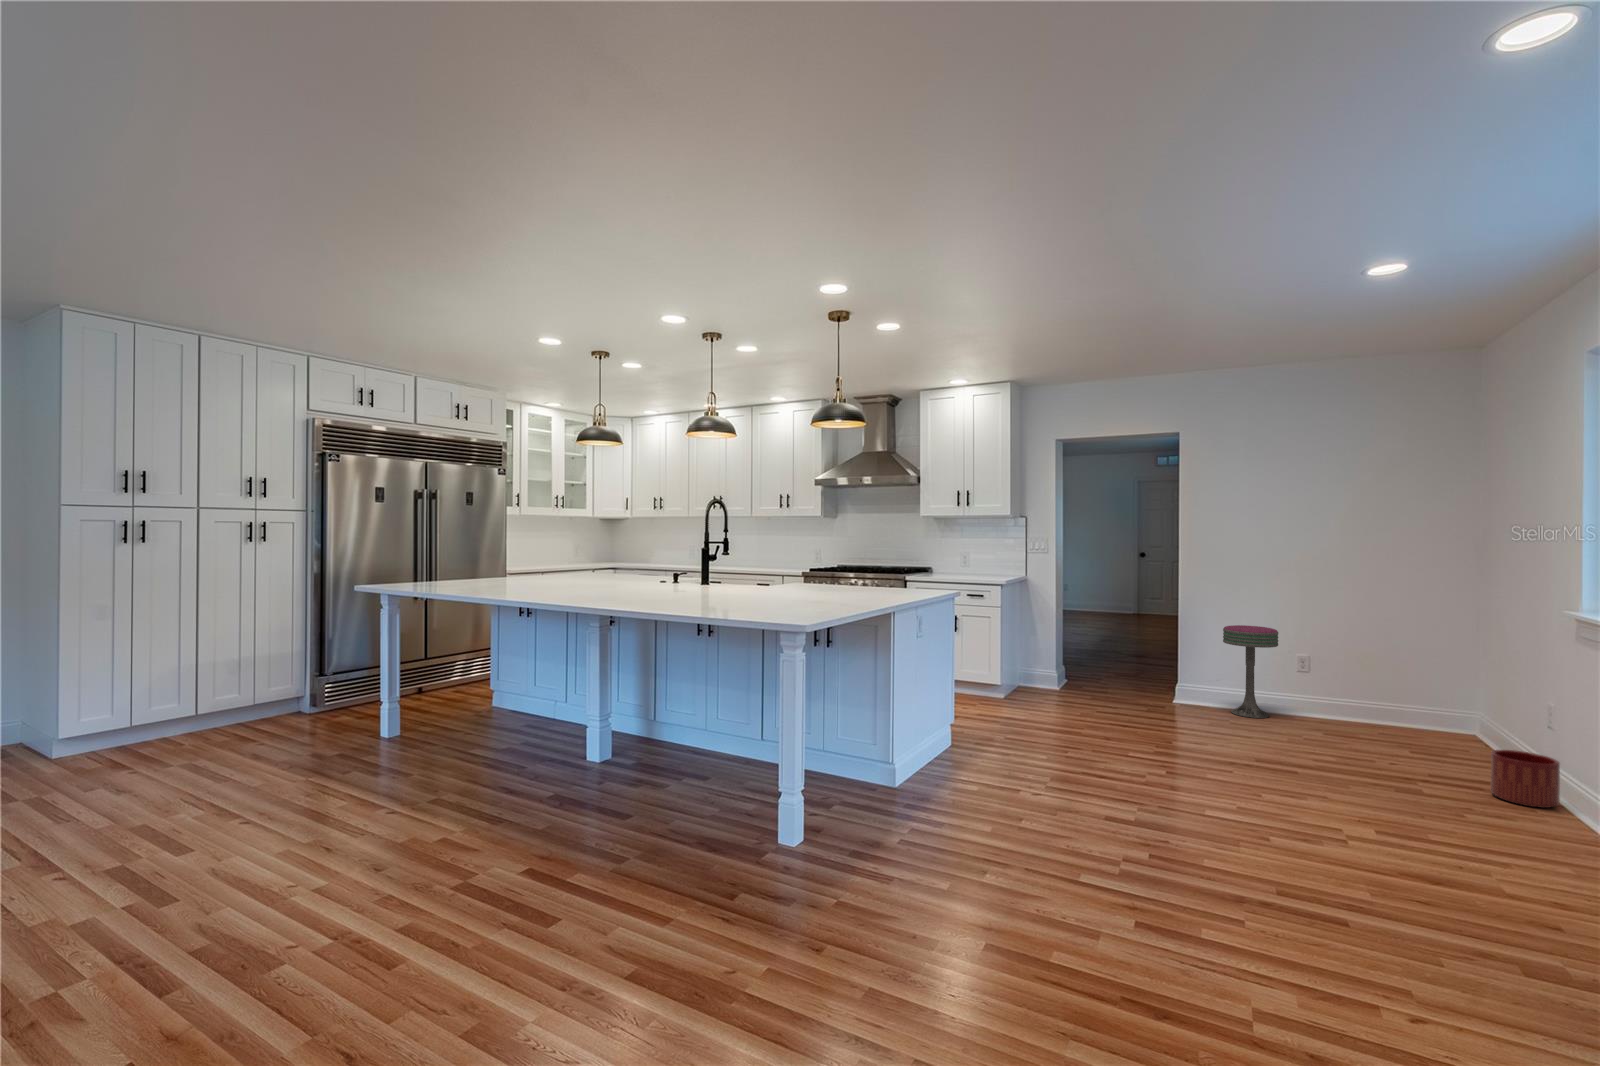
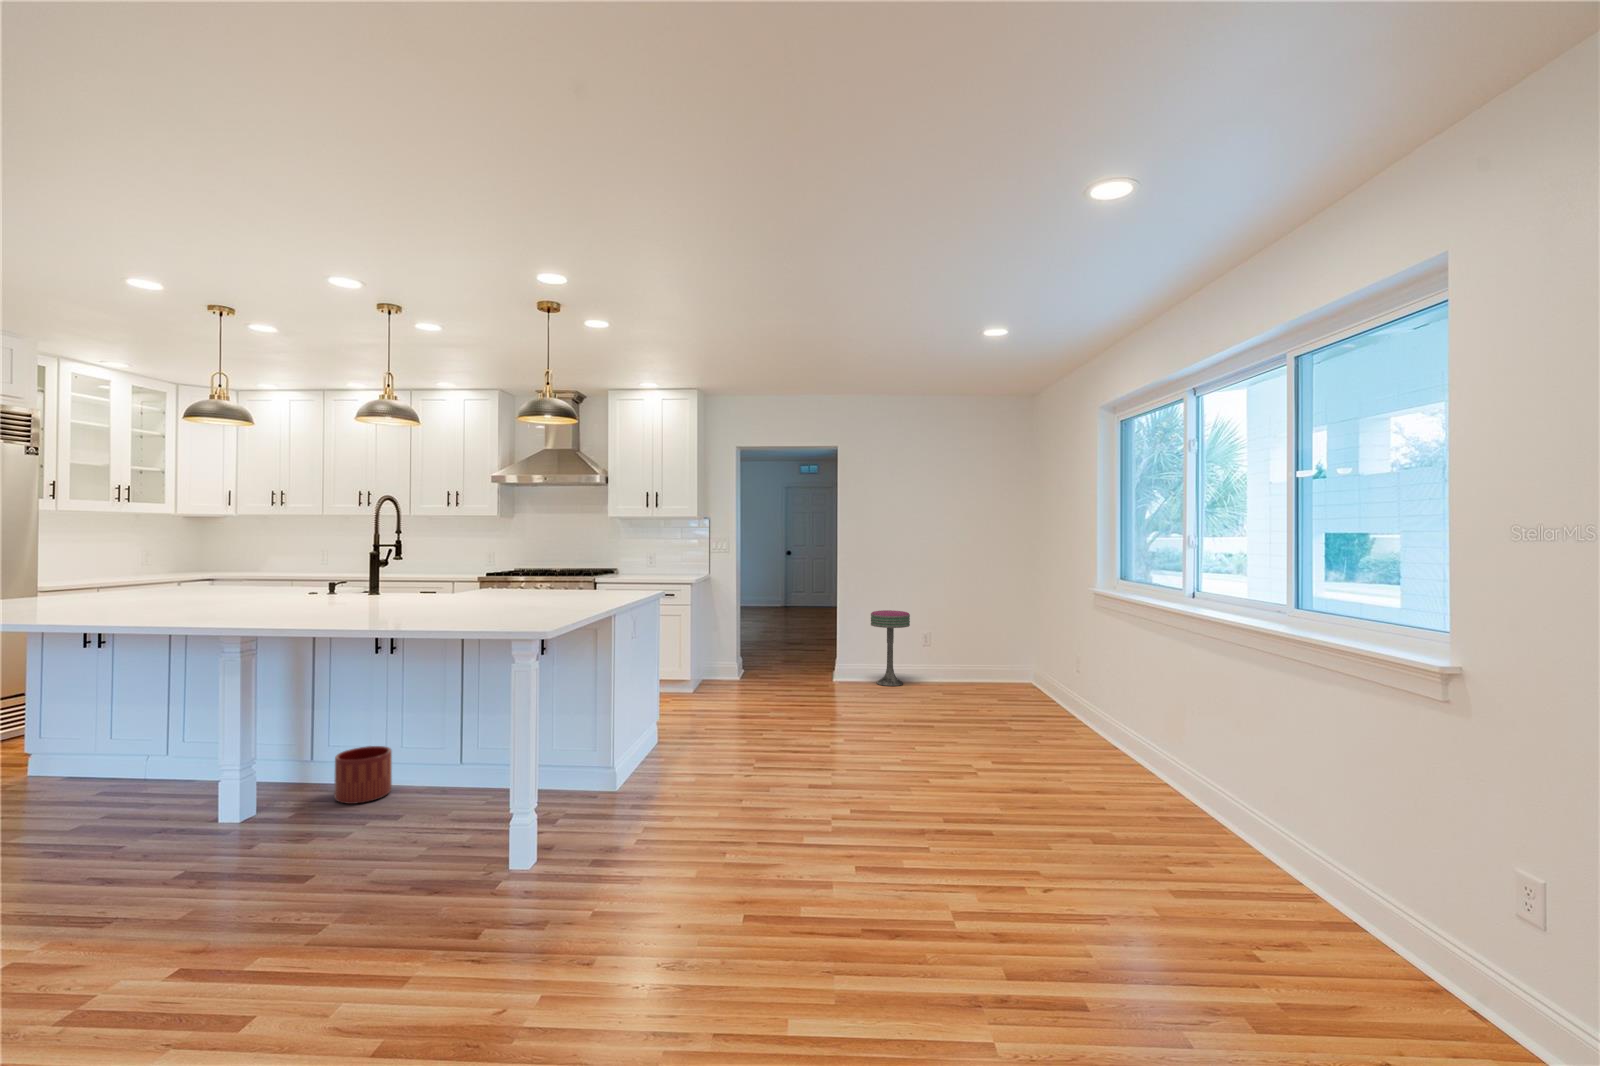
planter: present [1491,750,1560,808] -> present [334,746,392,804]

